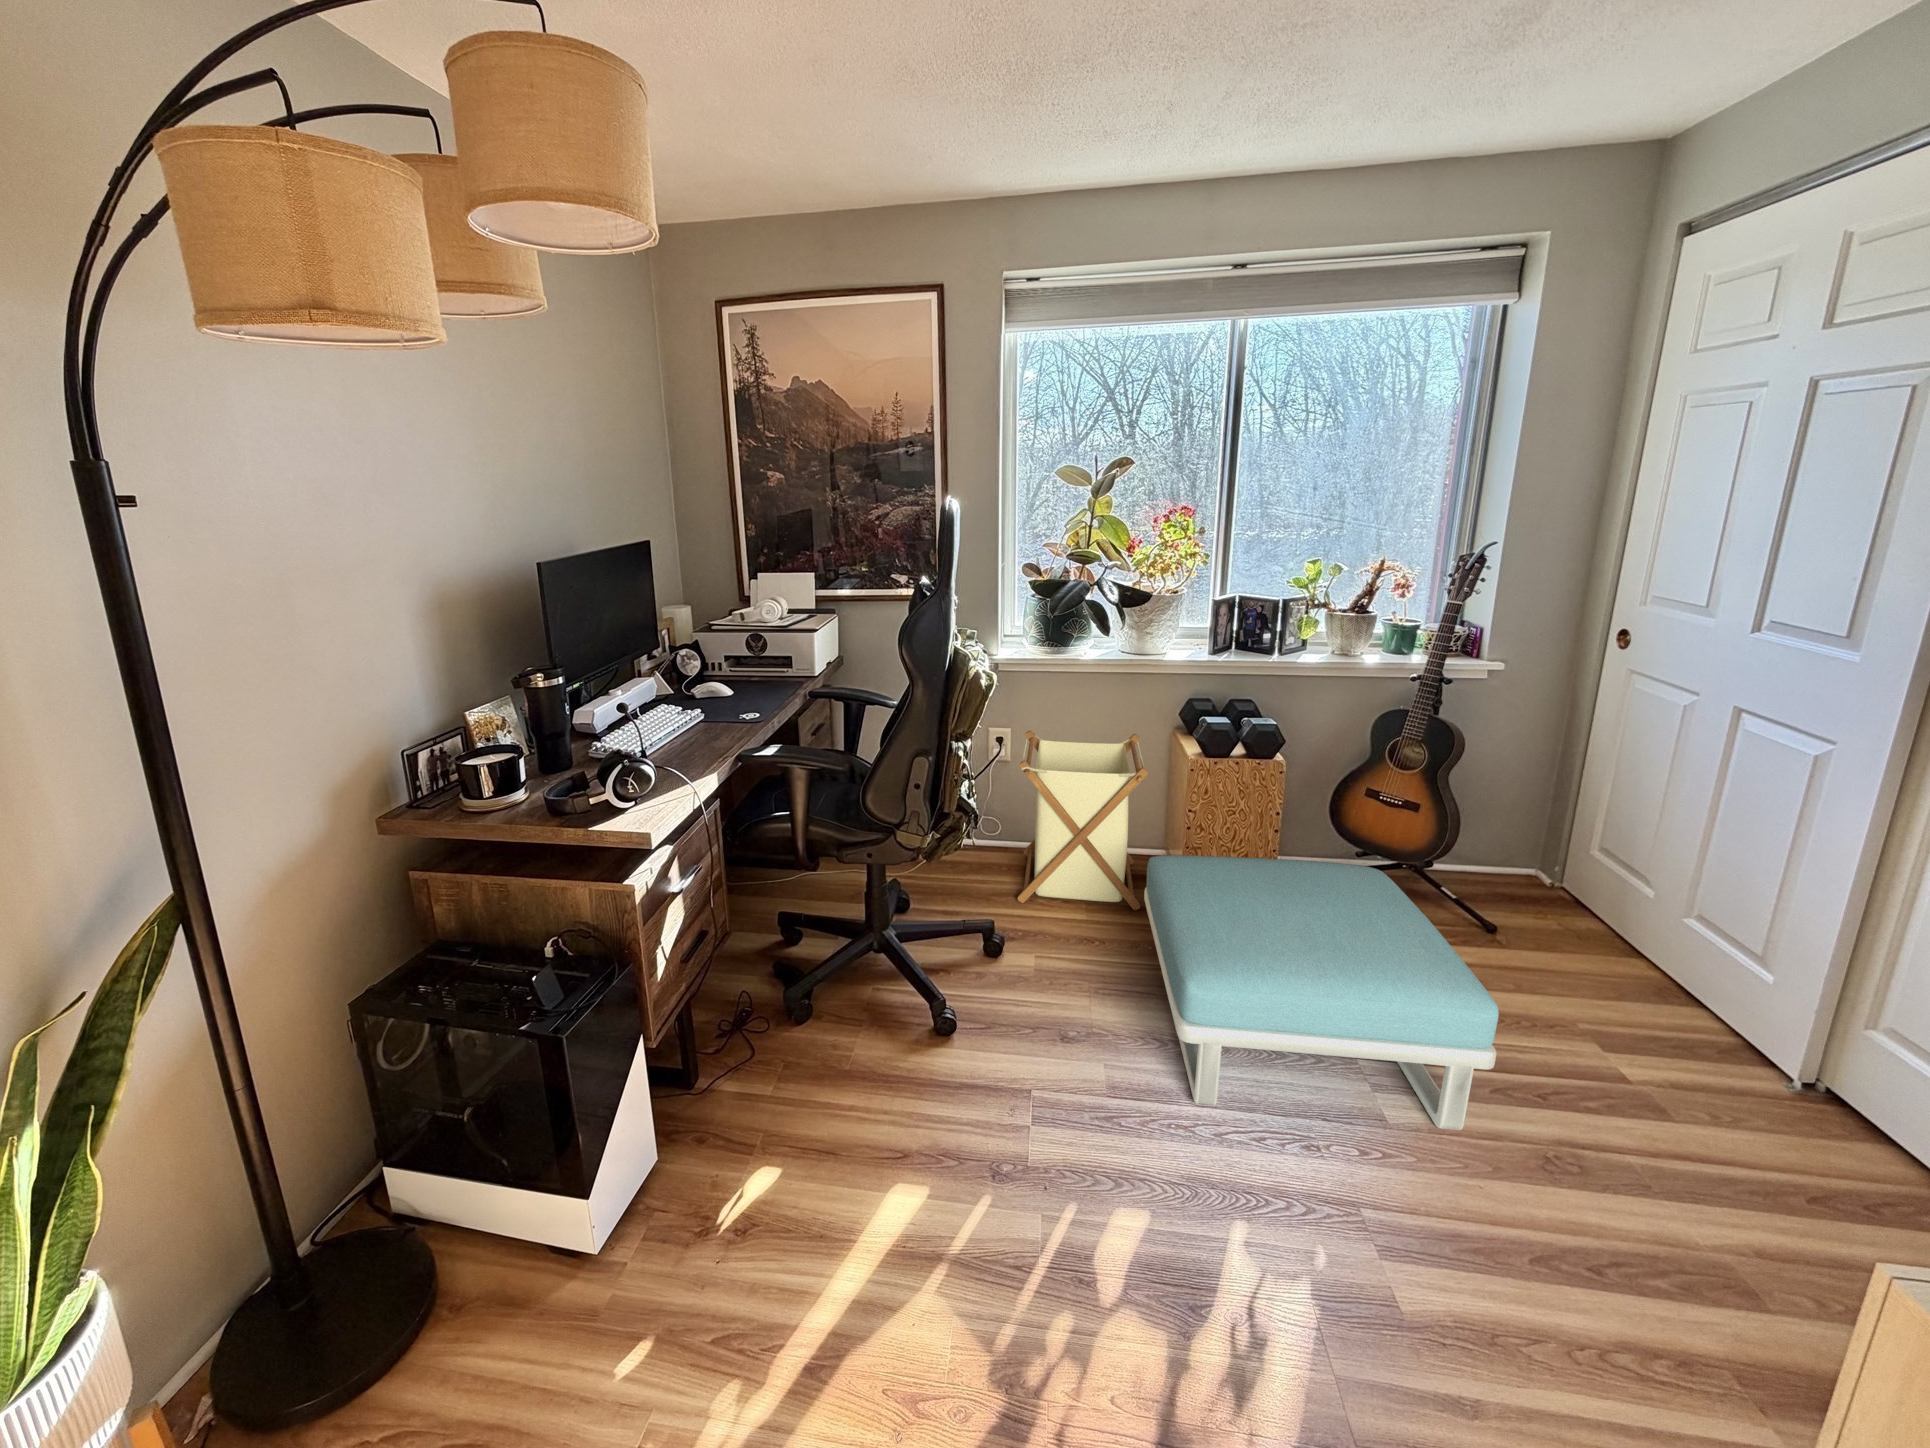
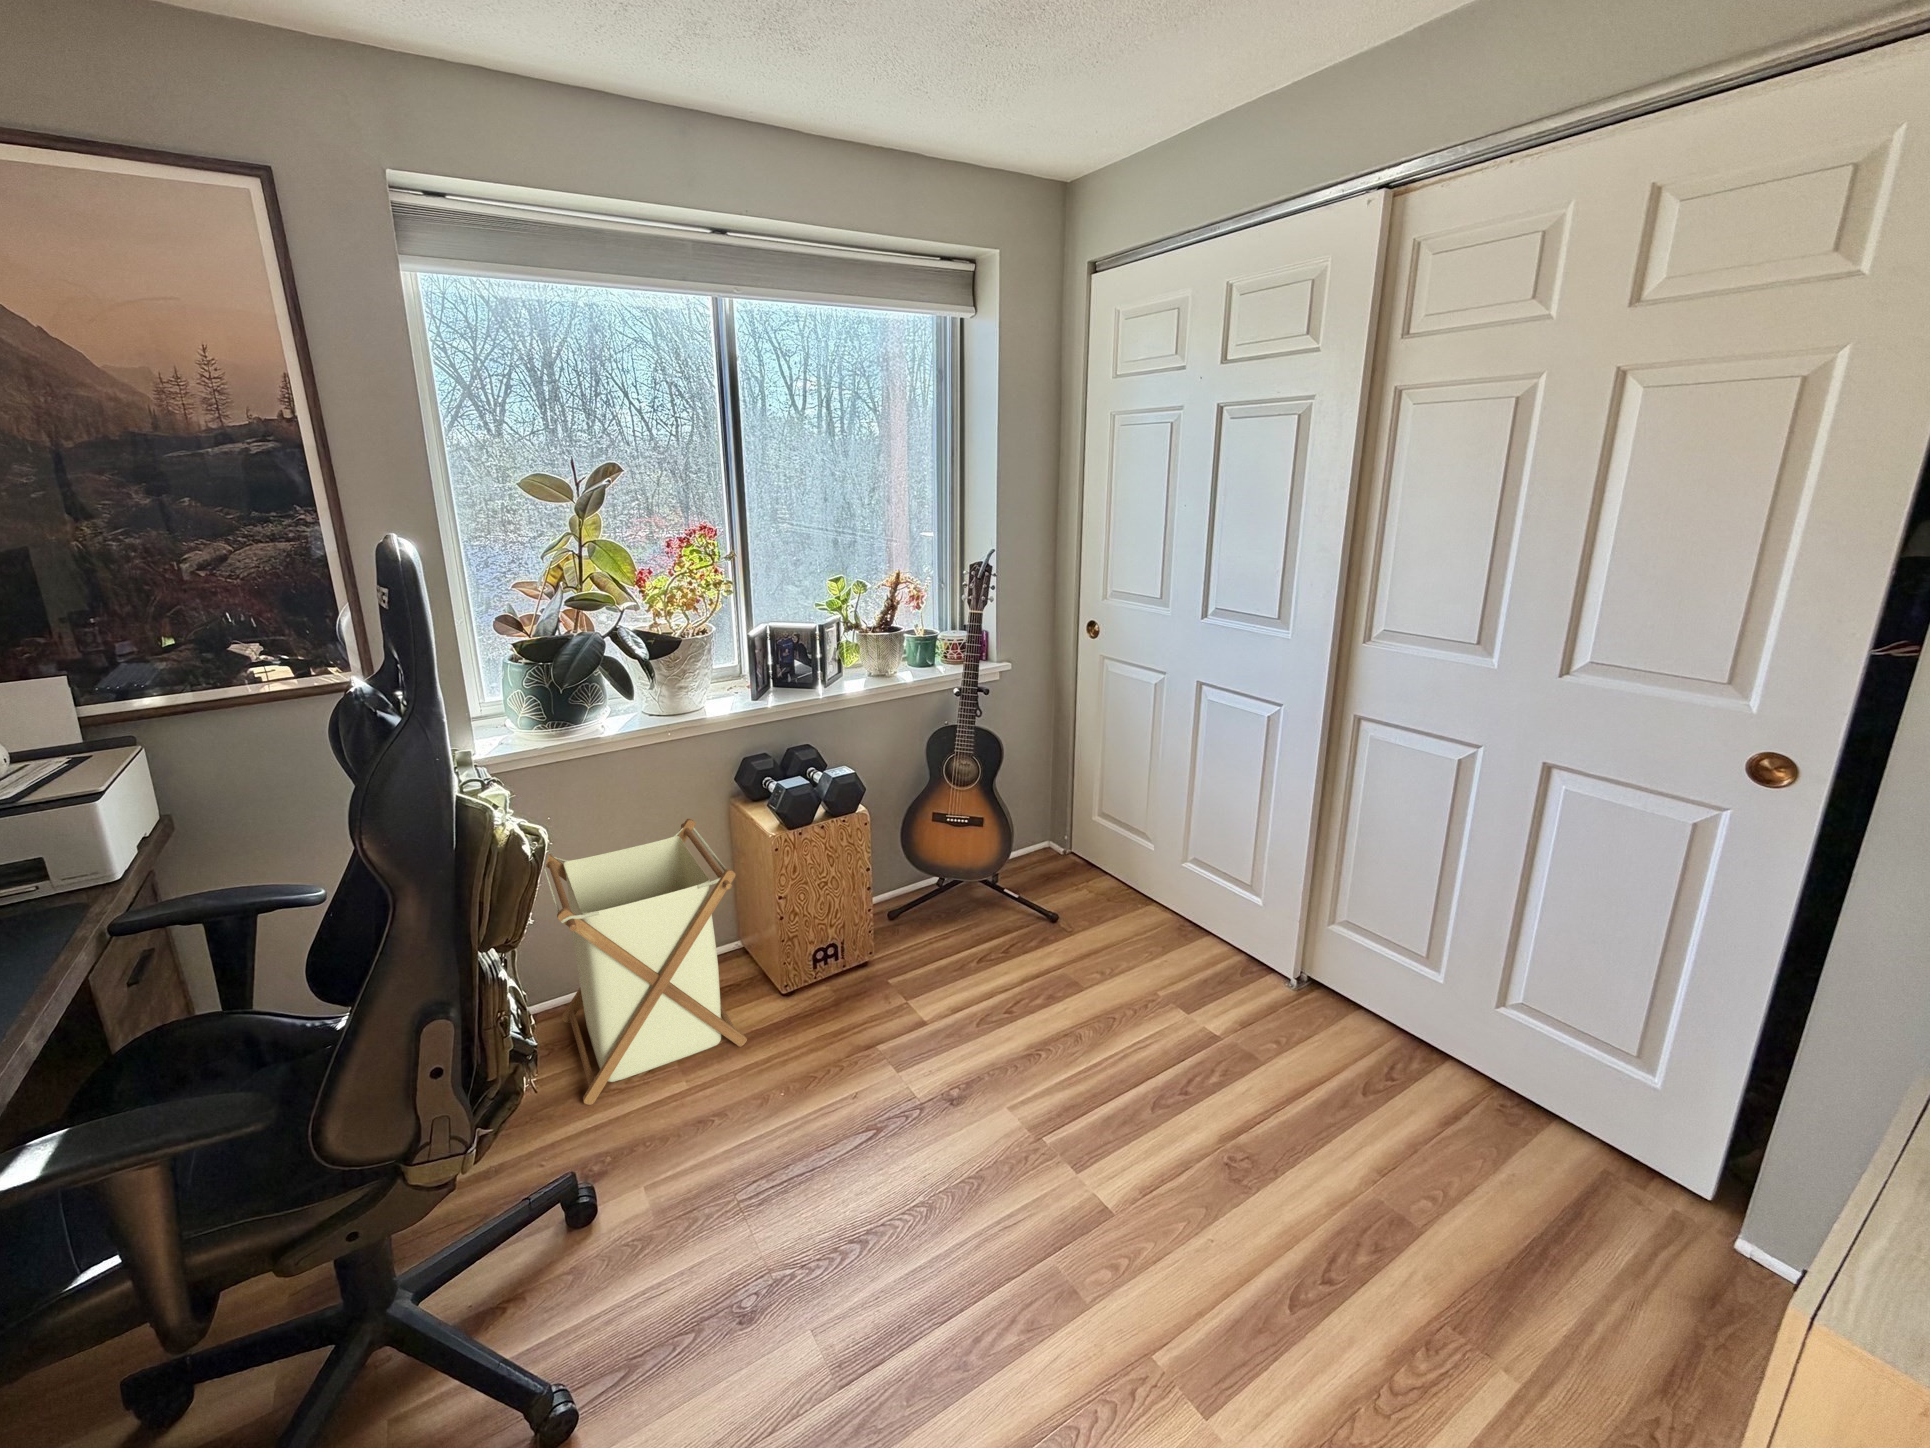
footstool: present [1144,855,1499,1130] -> none [769,908,1175,1307]

